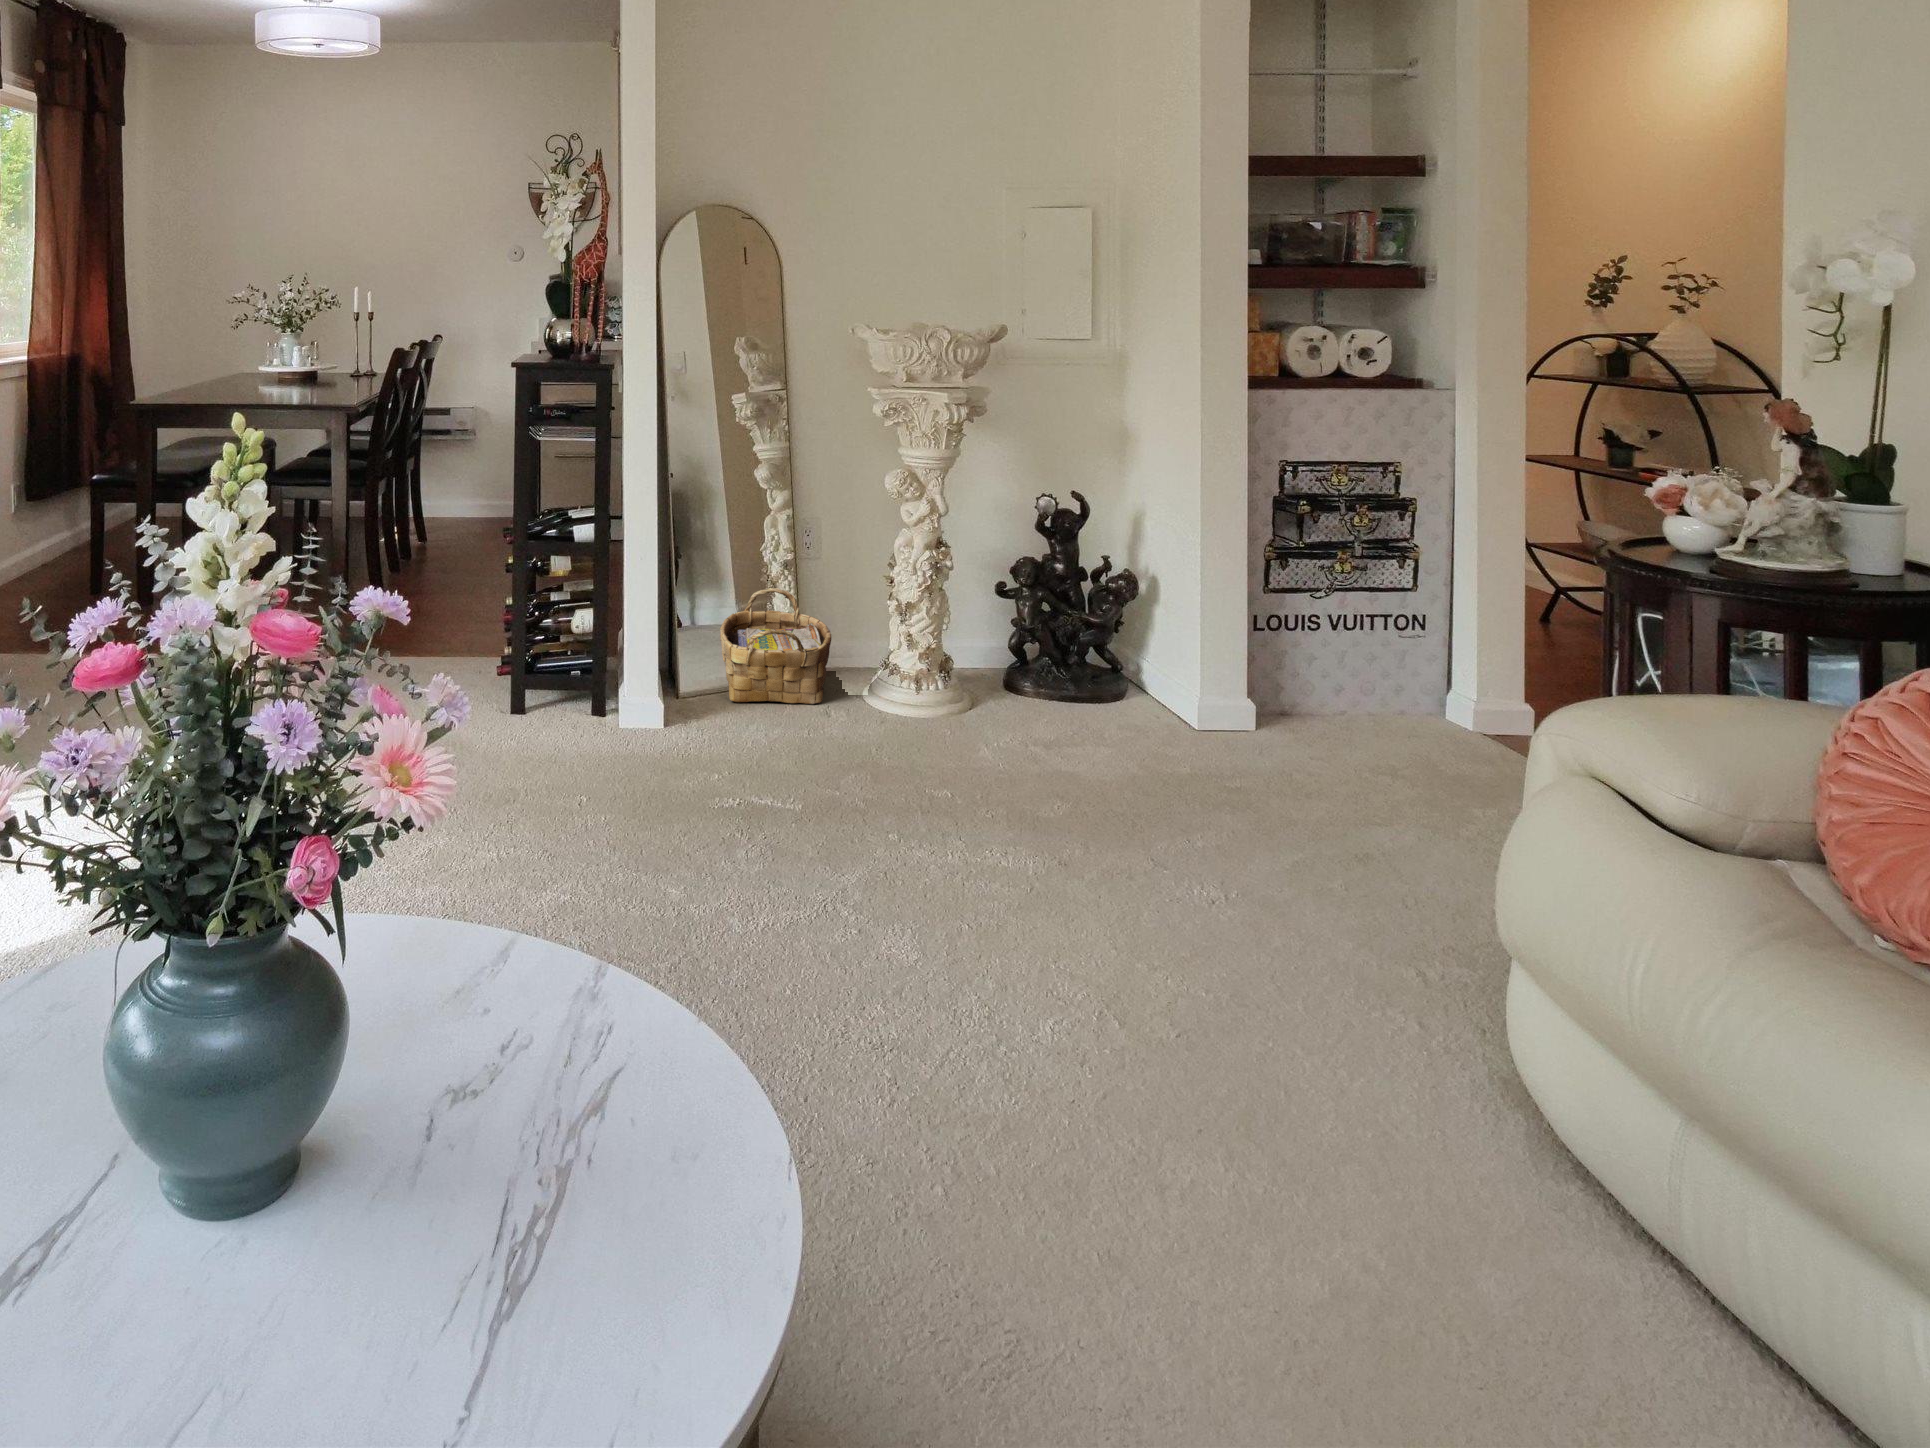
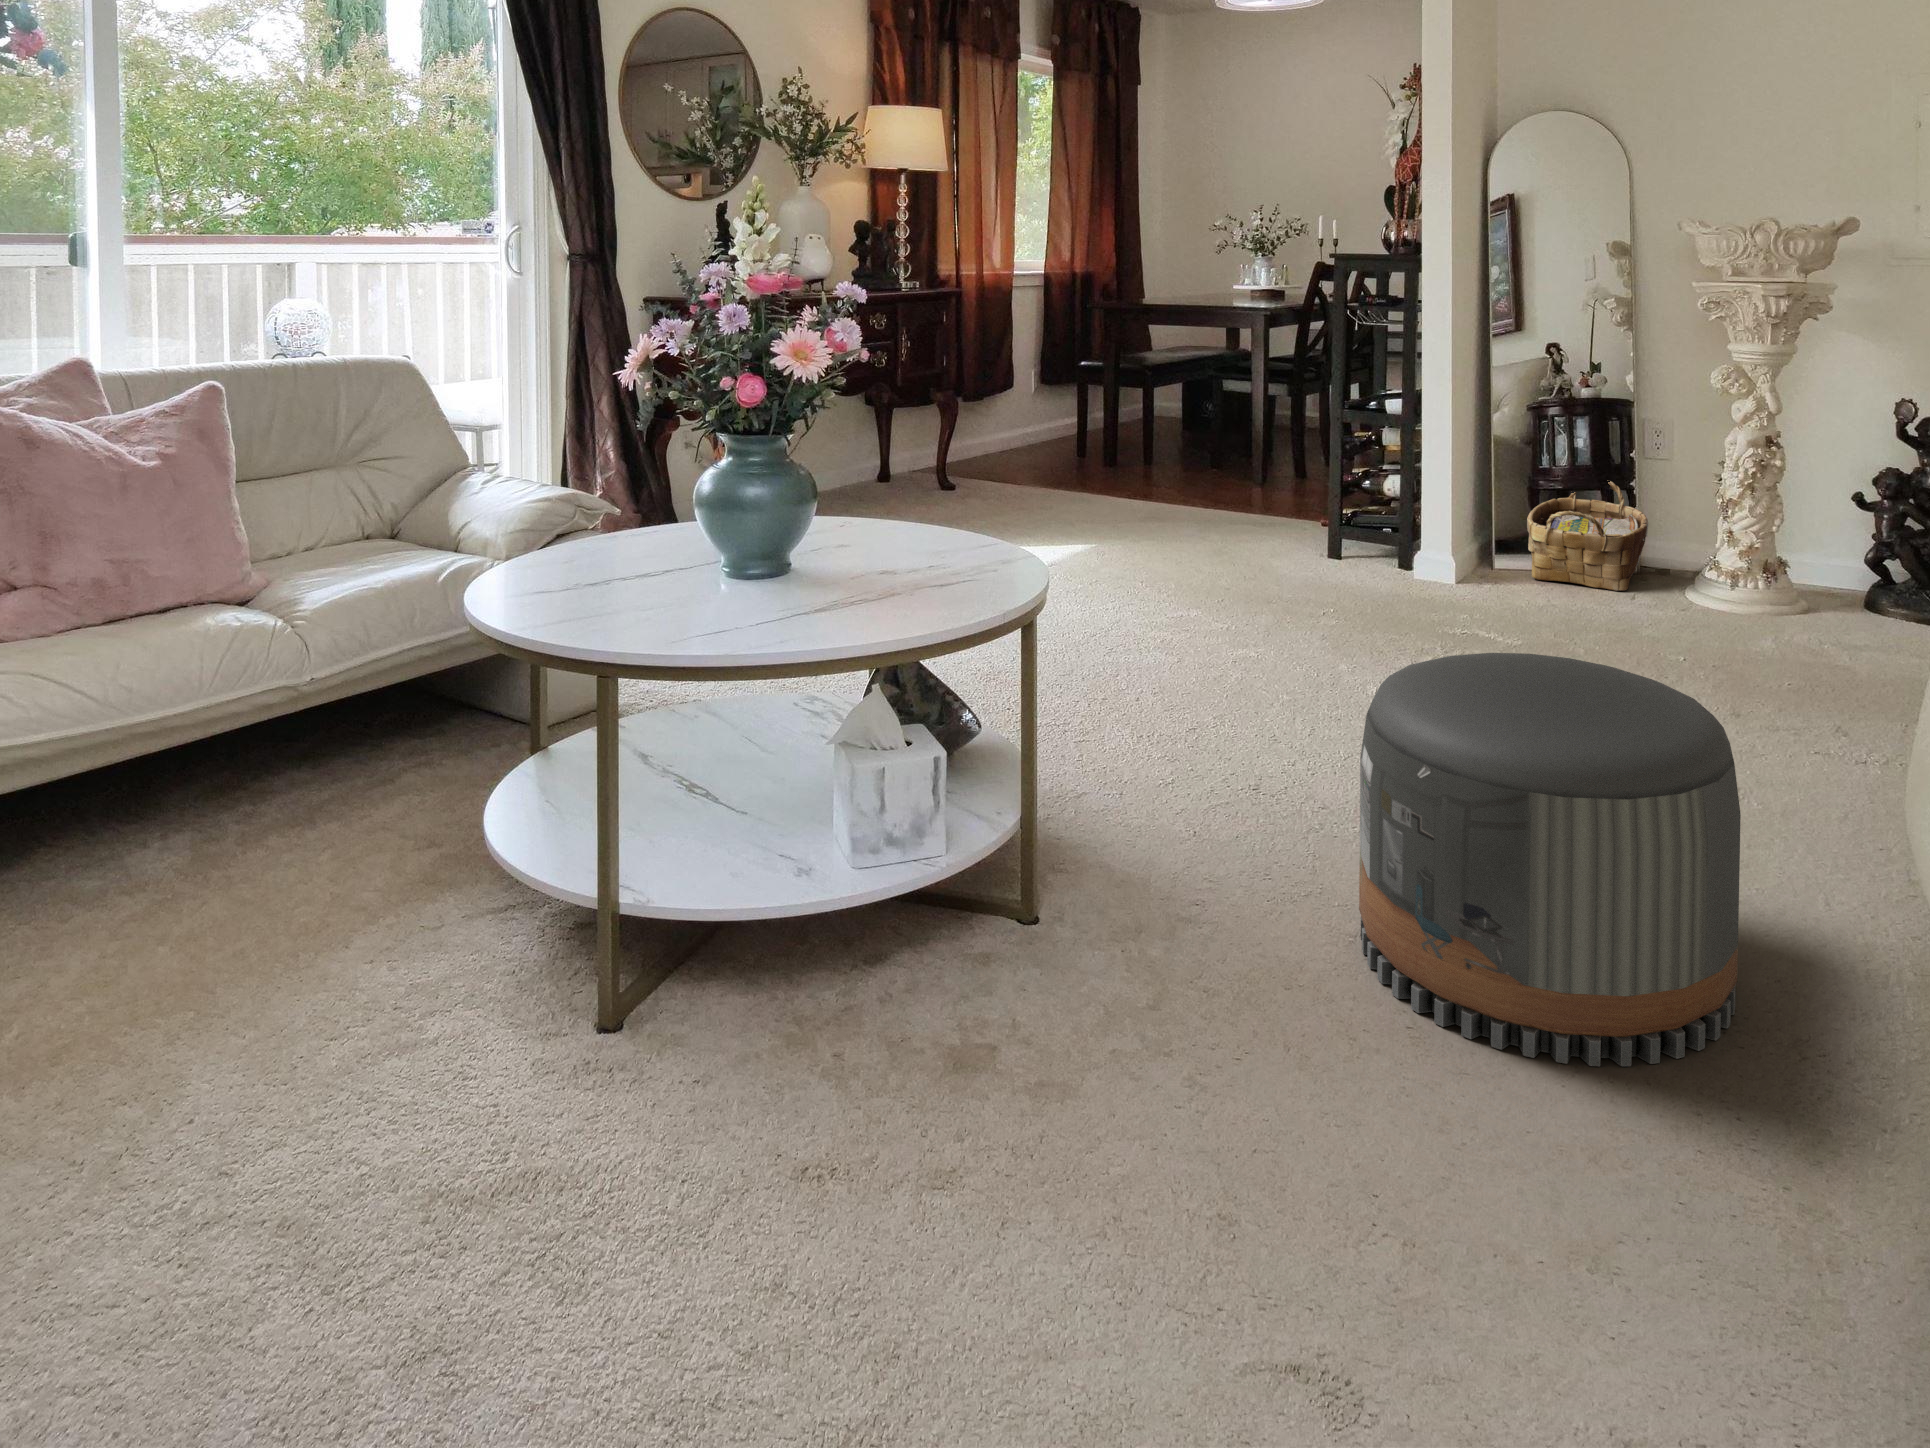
pouf: none [884,813,1206,1175] -> present [1359,653,1741,1066]

